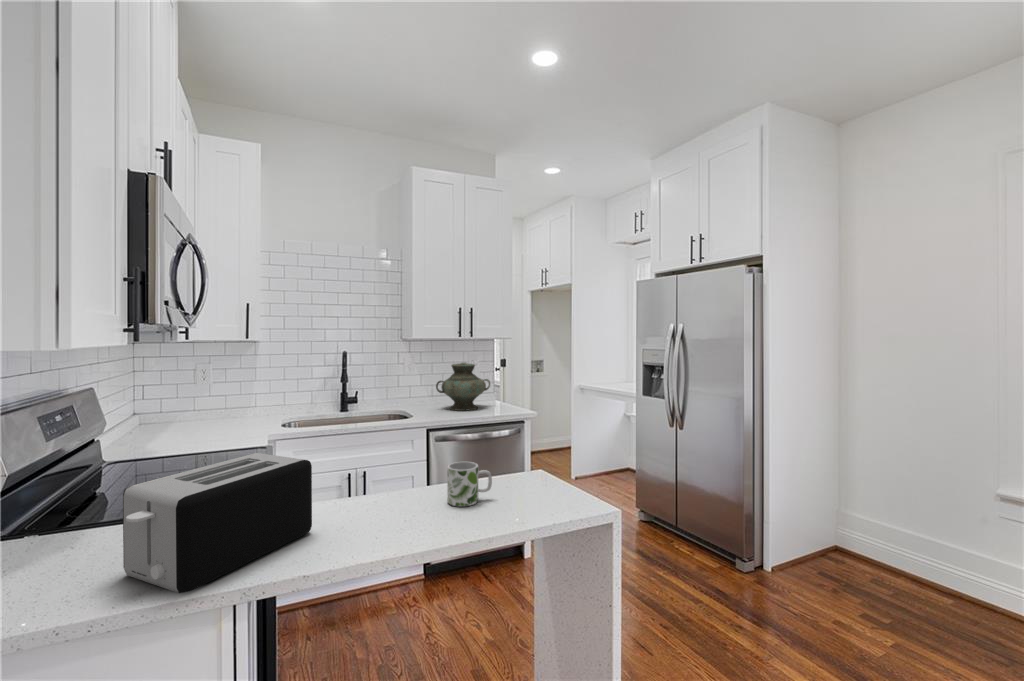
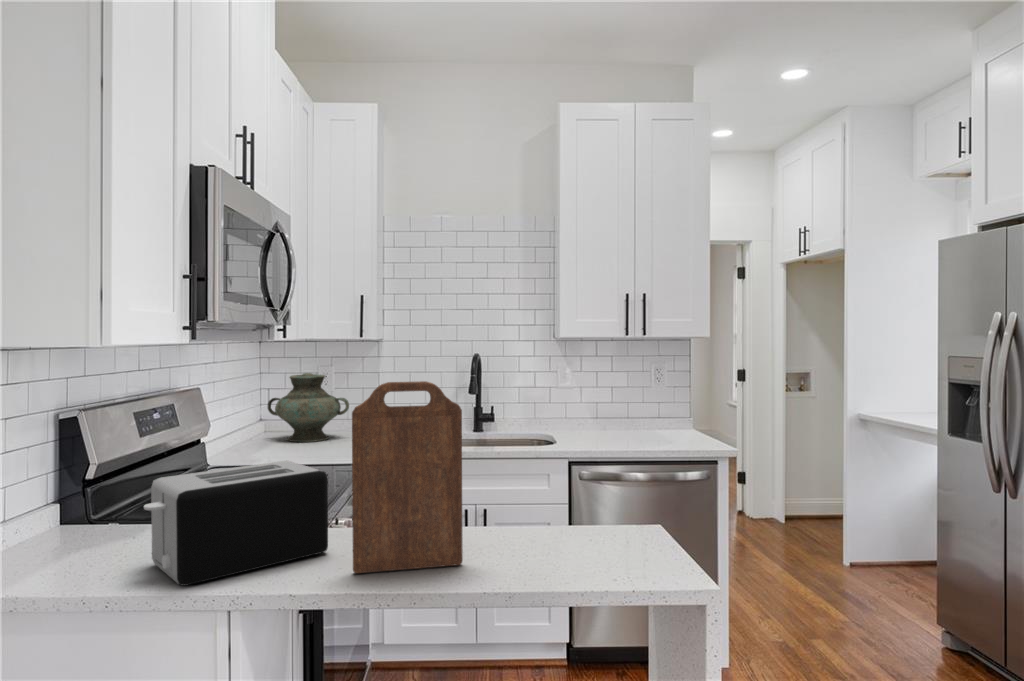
vase: present [436,363,490,411] -> present [268,373,349,442]
cutting board: none [352,377,440,547] -> present [352,381,463,573]
mug: present [447,462,492,507] -> none [493,495,550,551]

